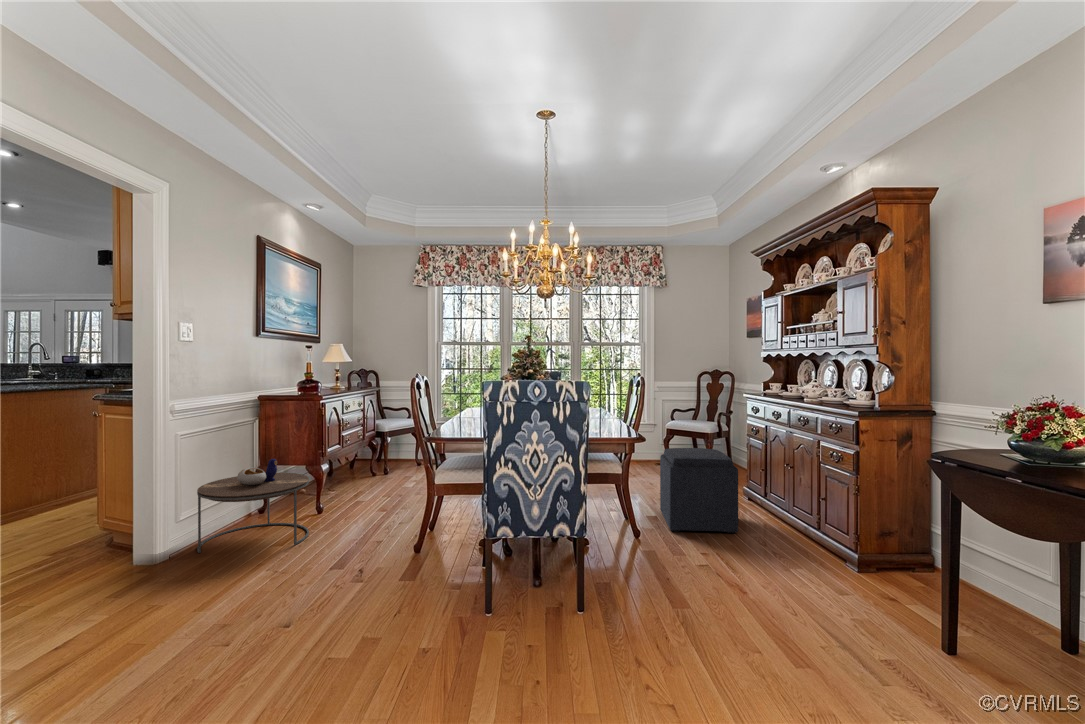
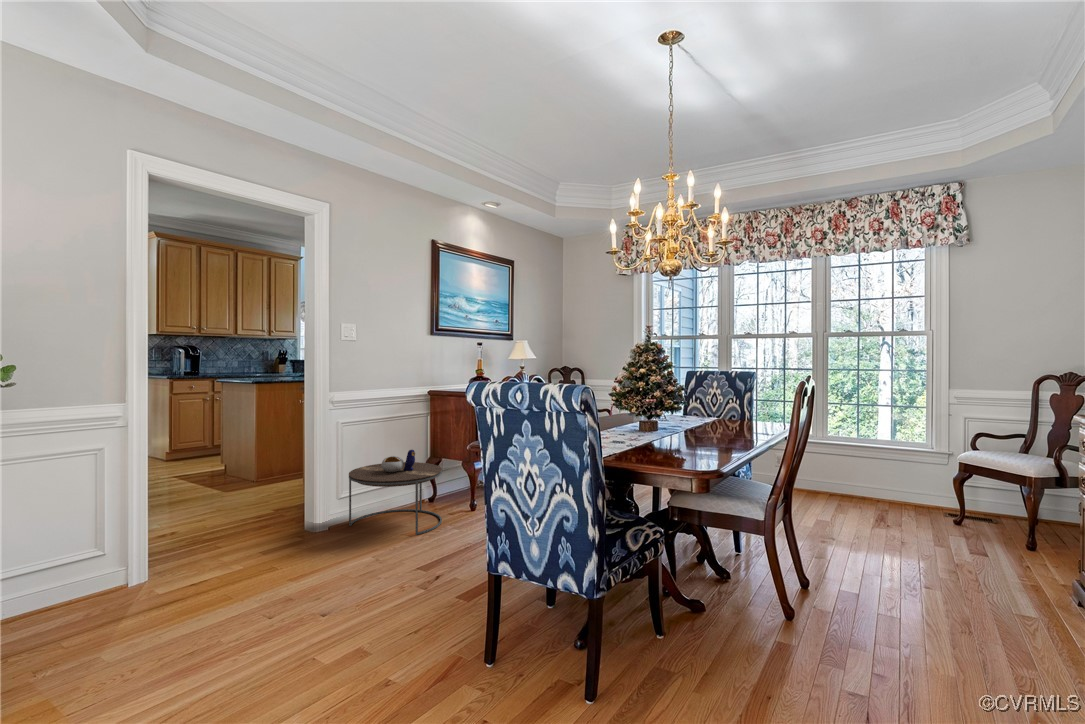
ottoman: present [660,448,738,533] -> none [847,495,983,661]

